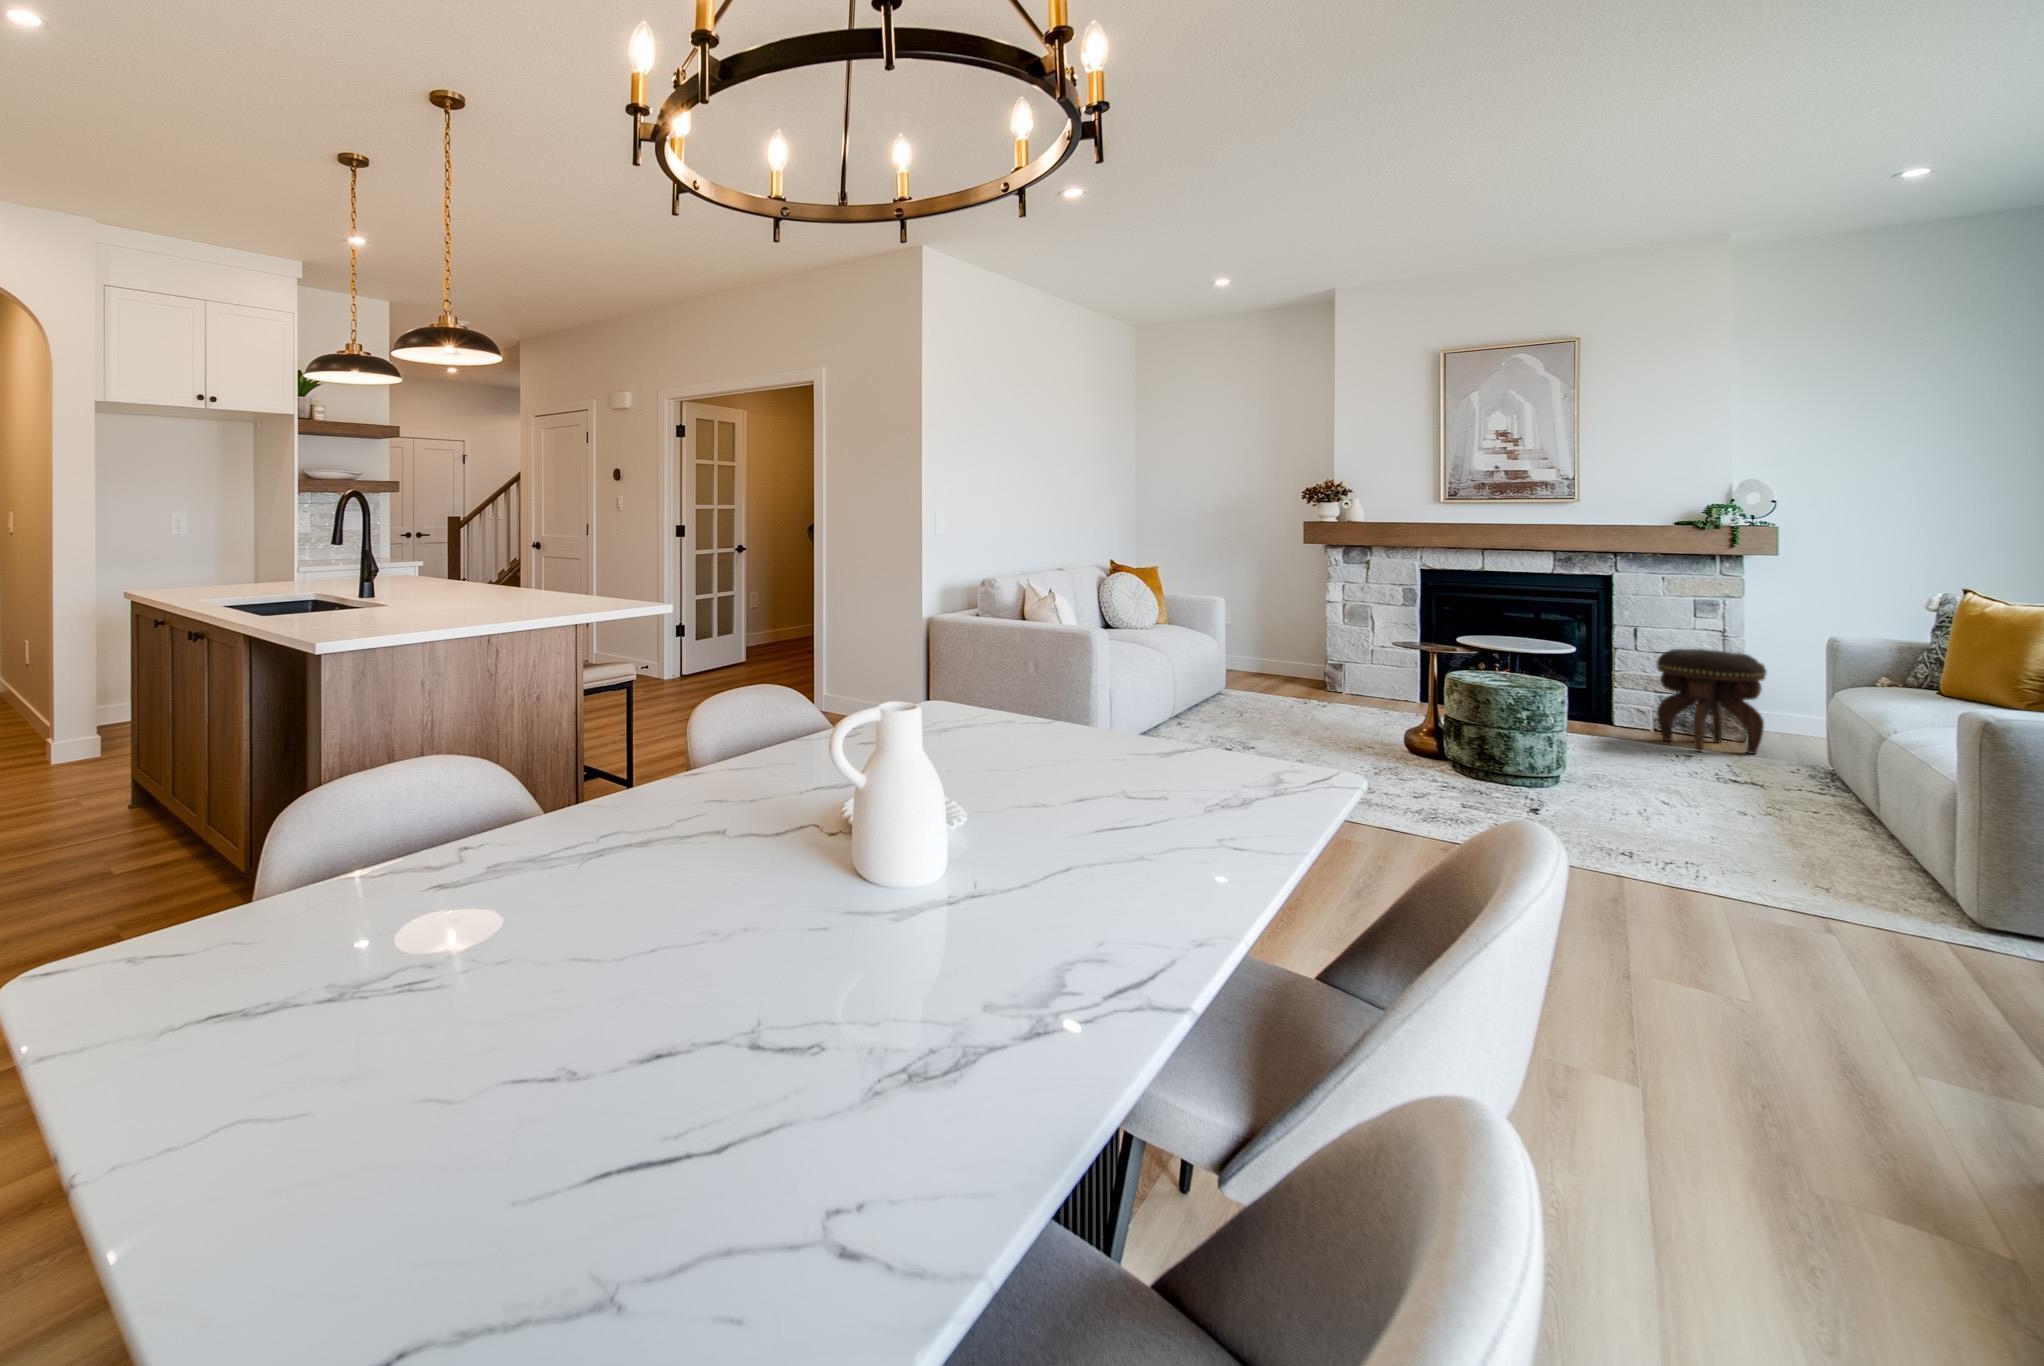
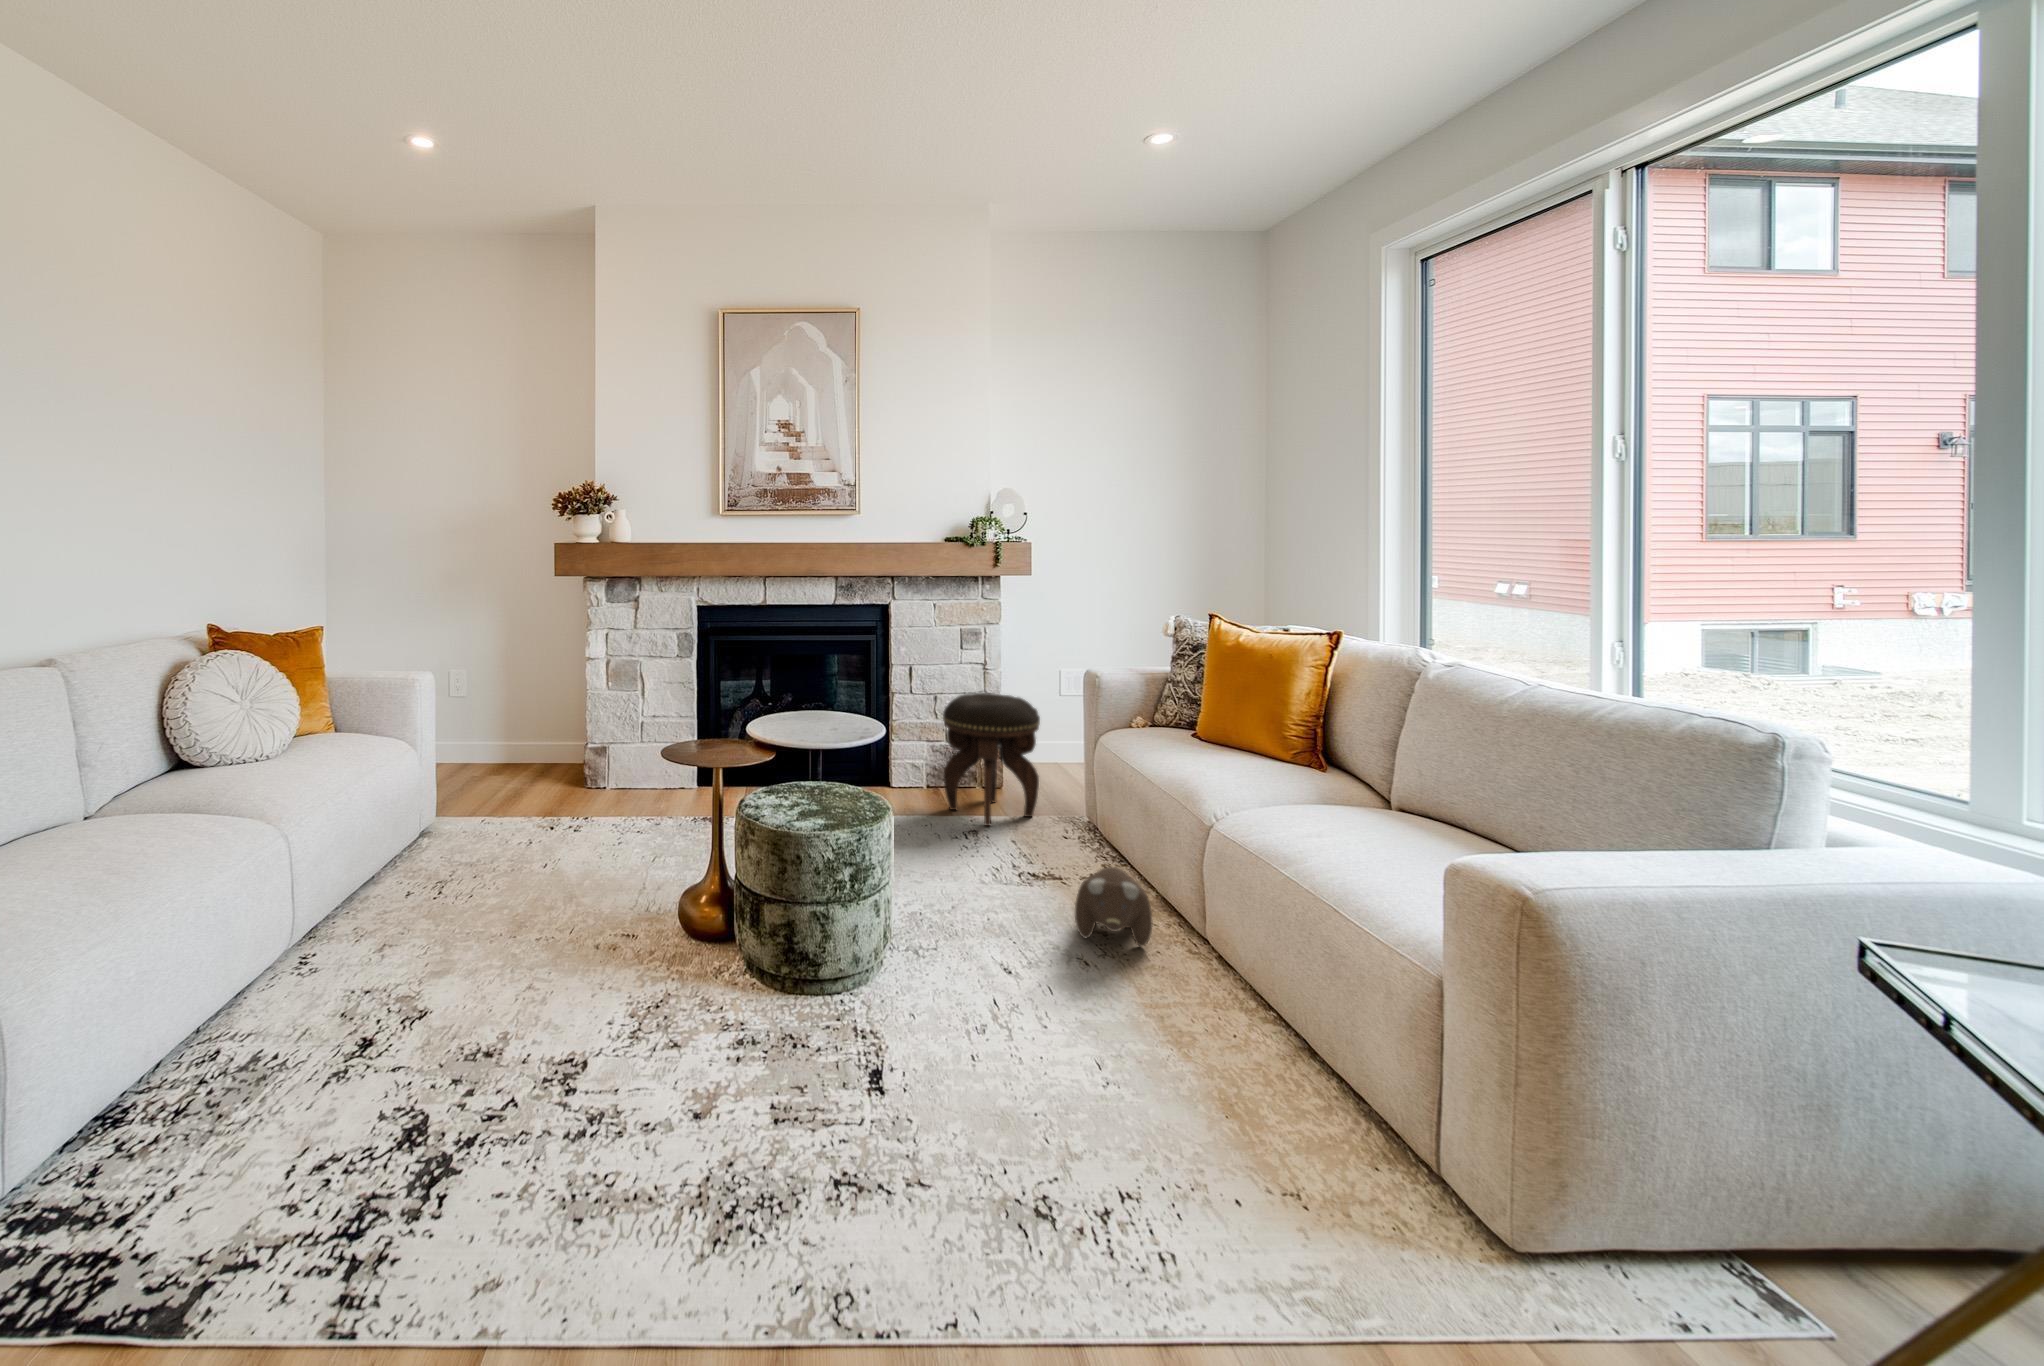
plush toy: none [1741,756,1816,813] -> present [1075,867,1152,946]

